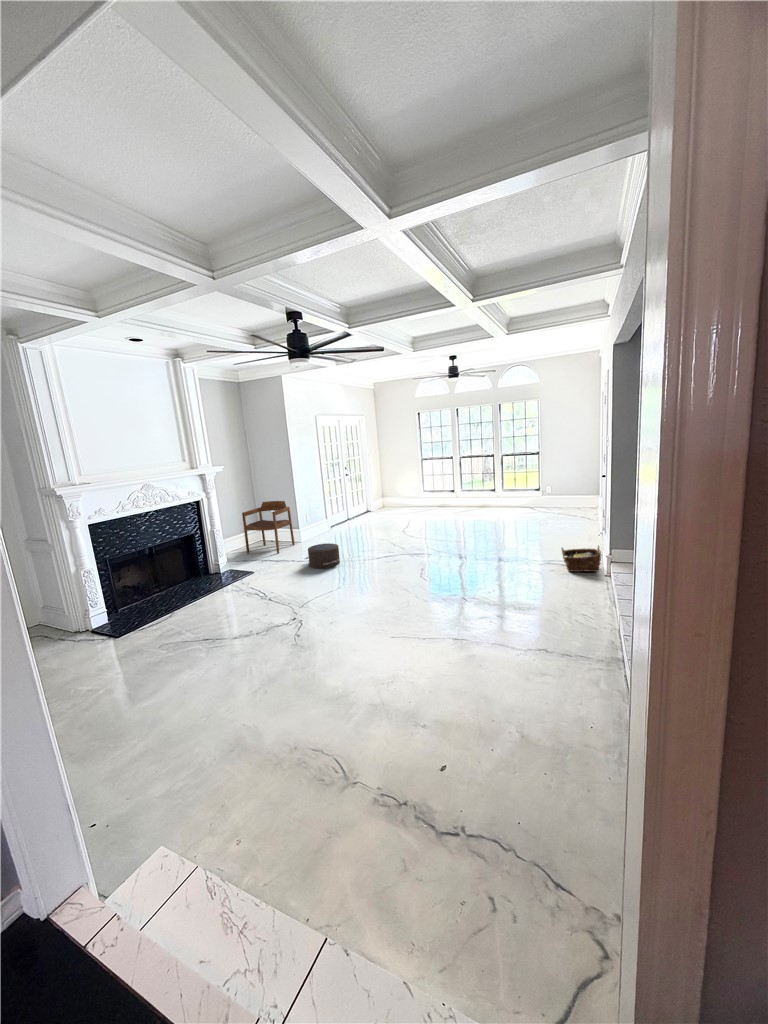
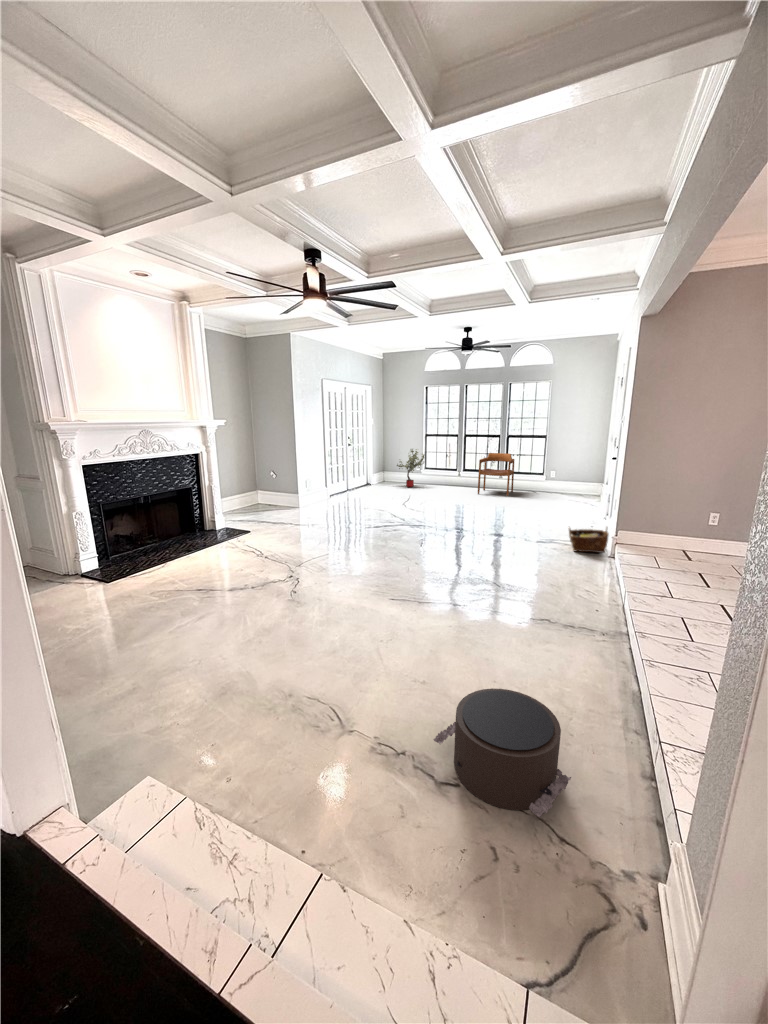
potted tree: none [393,474,421,512] -> present [397,449,425,488]
armchair: present [242,501,295,553] -> present [478,453,514,496]
pouf: present [305,543,340,568] -> present [433,688,571,817]

